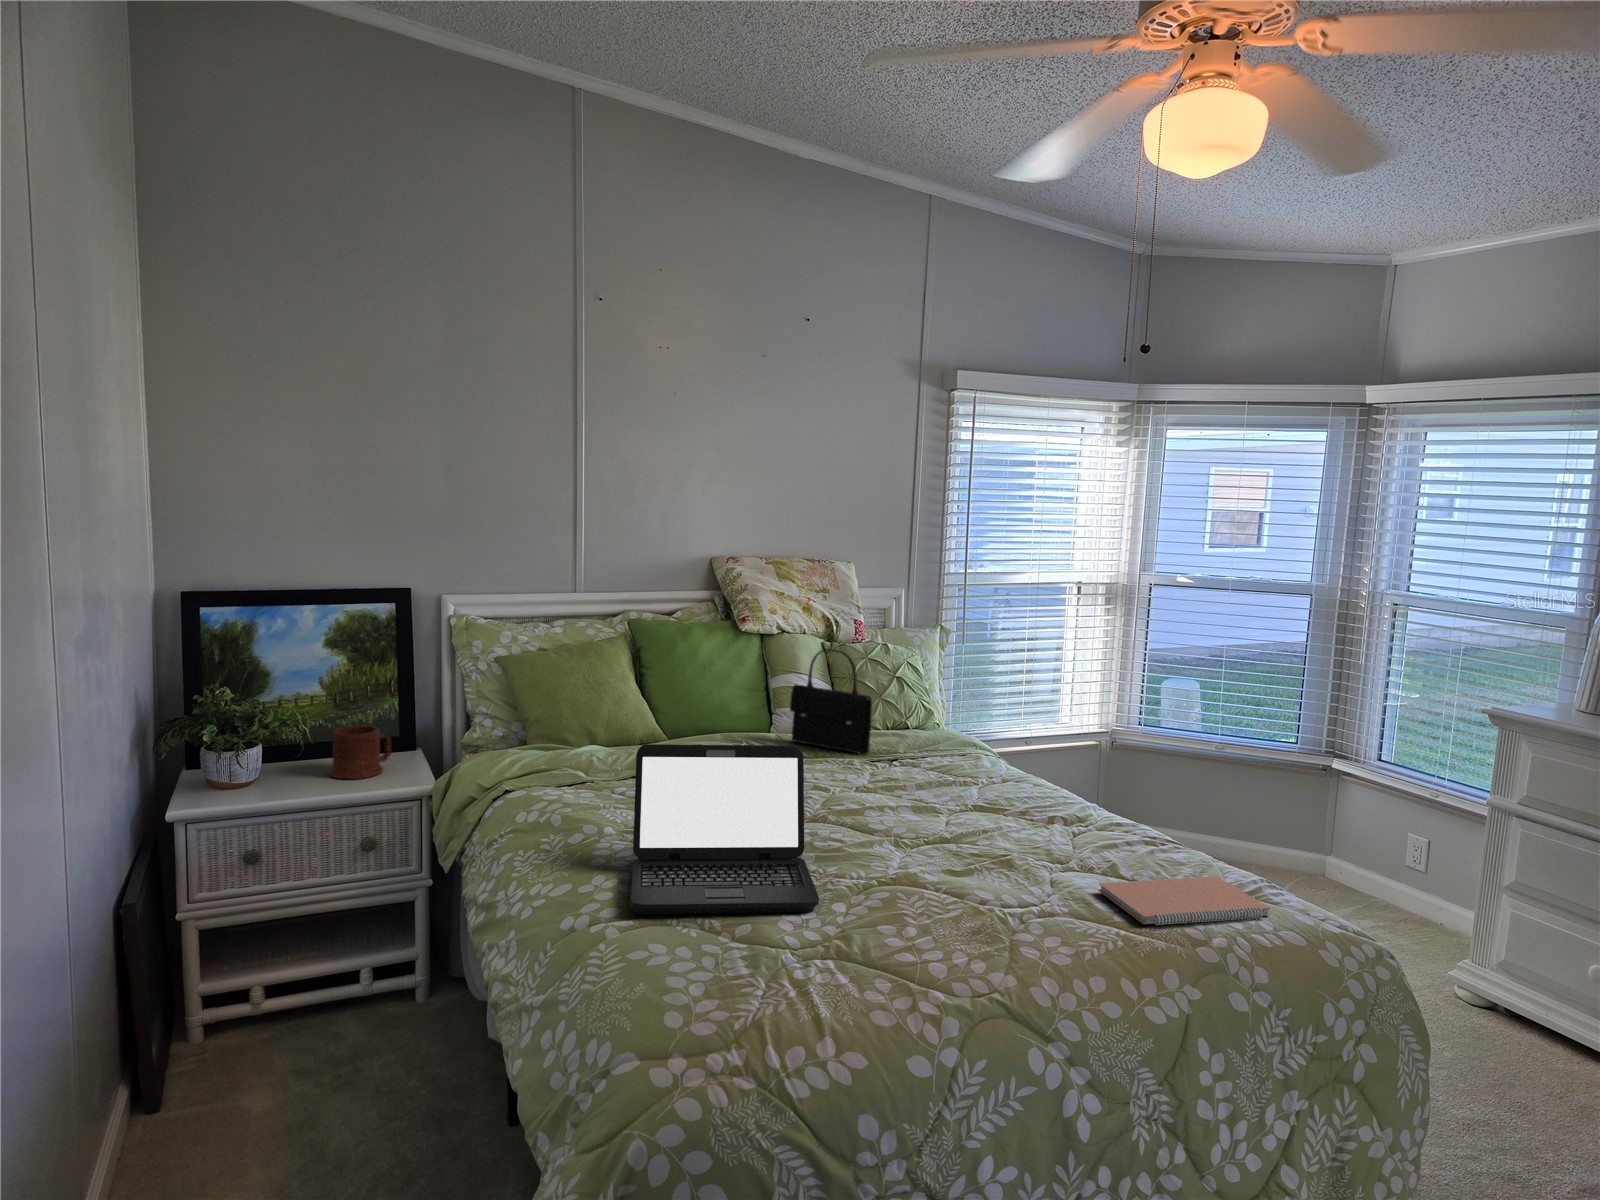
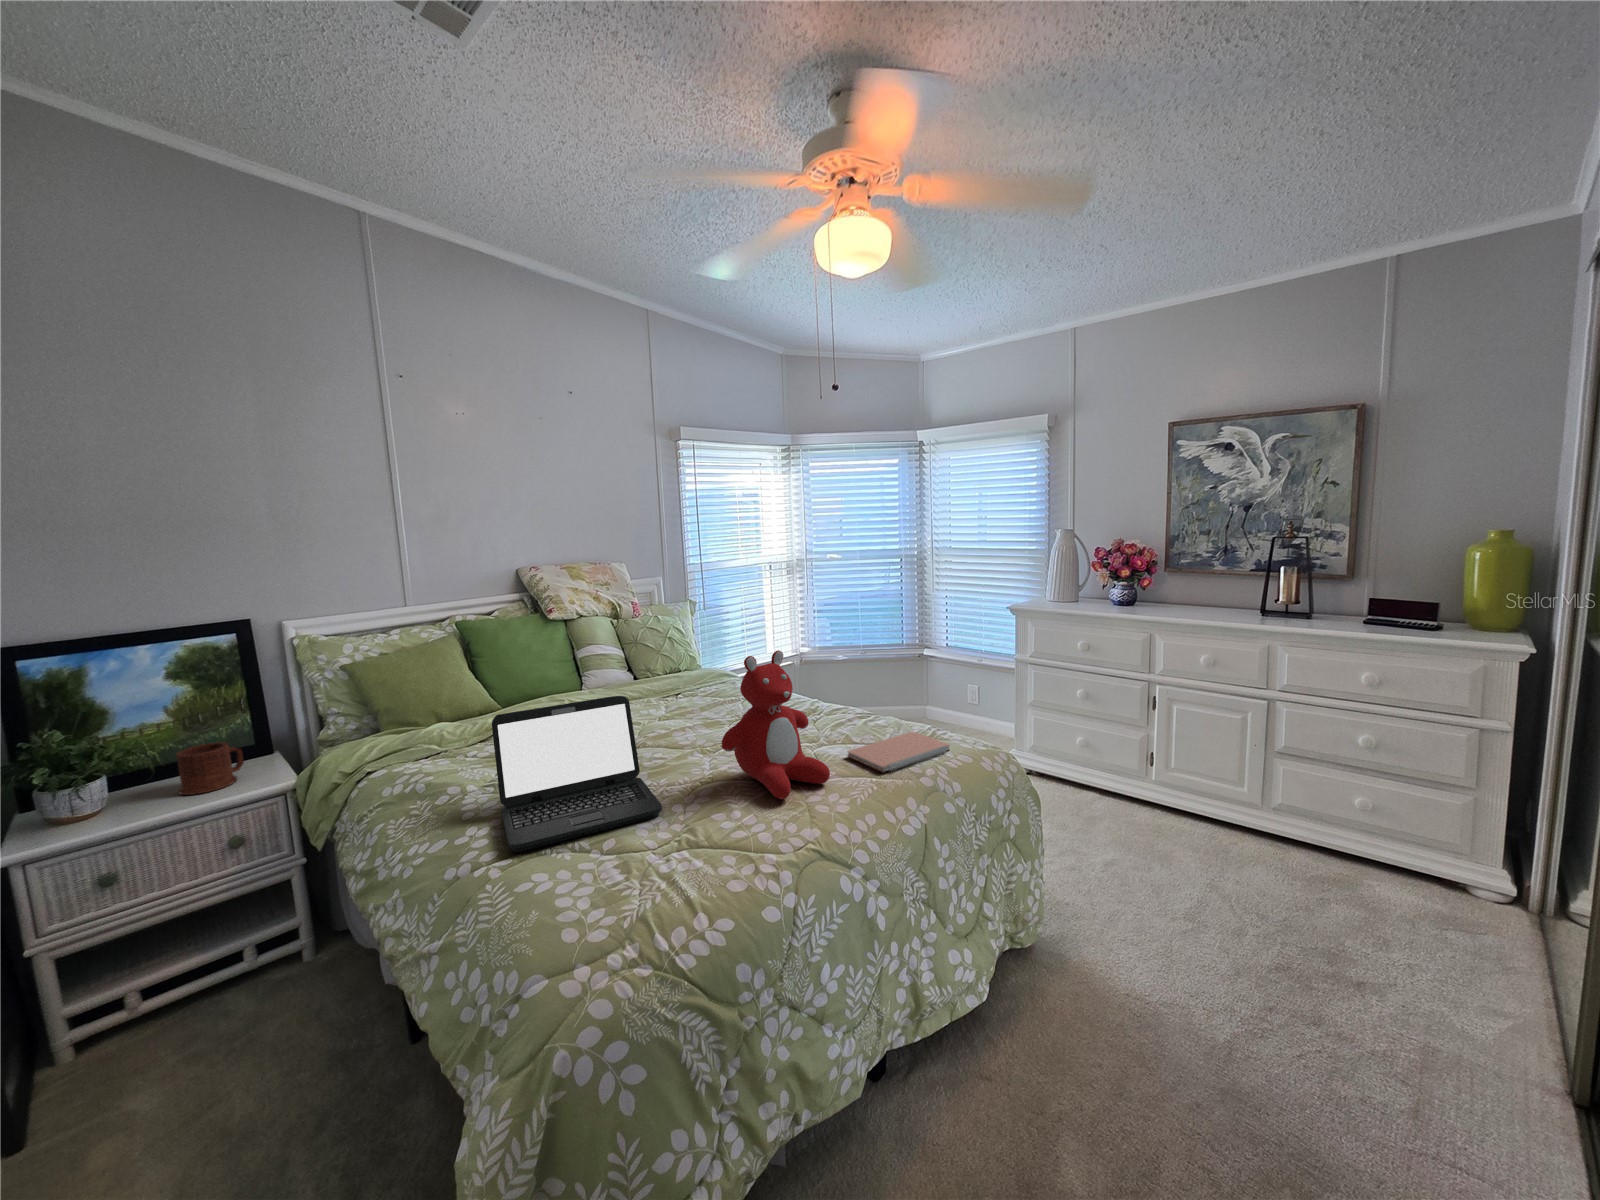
handbag: present [790,649,872,755] -> none [598,622,661,693]
teddy bear: none [910,719,1059,927] -> present [722,650,830,799]

